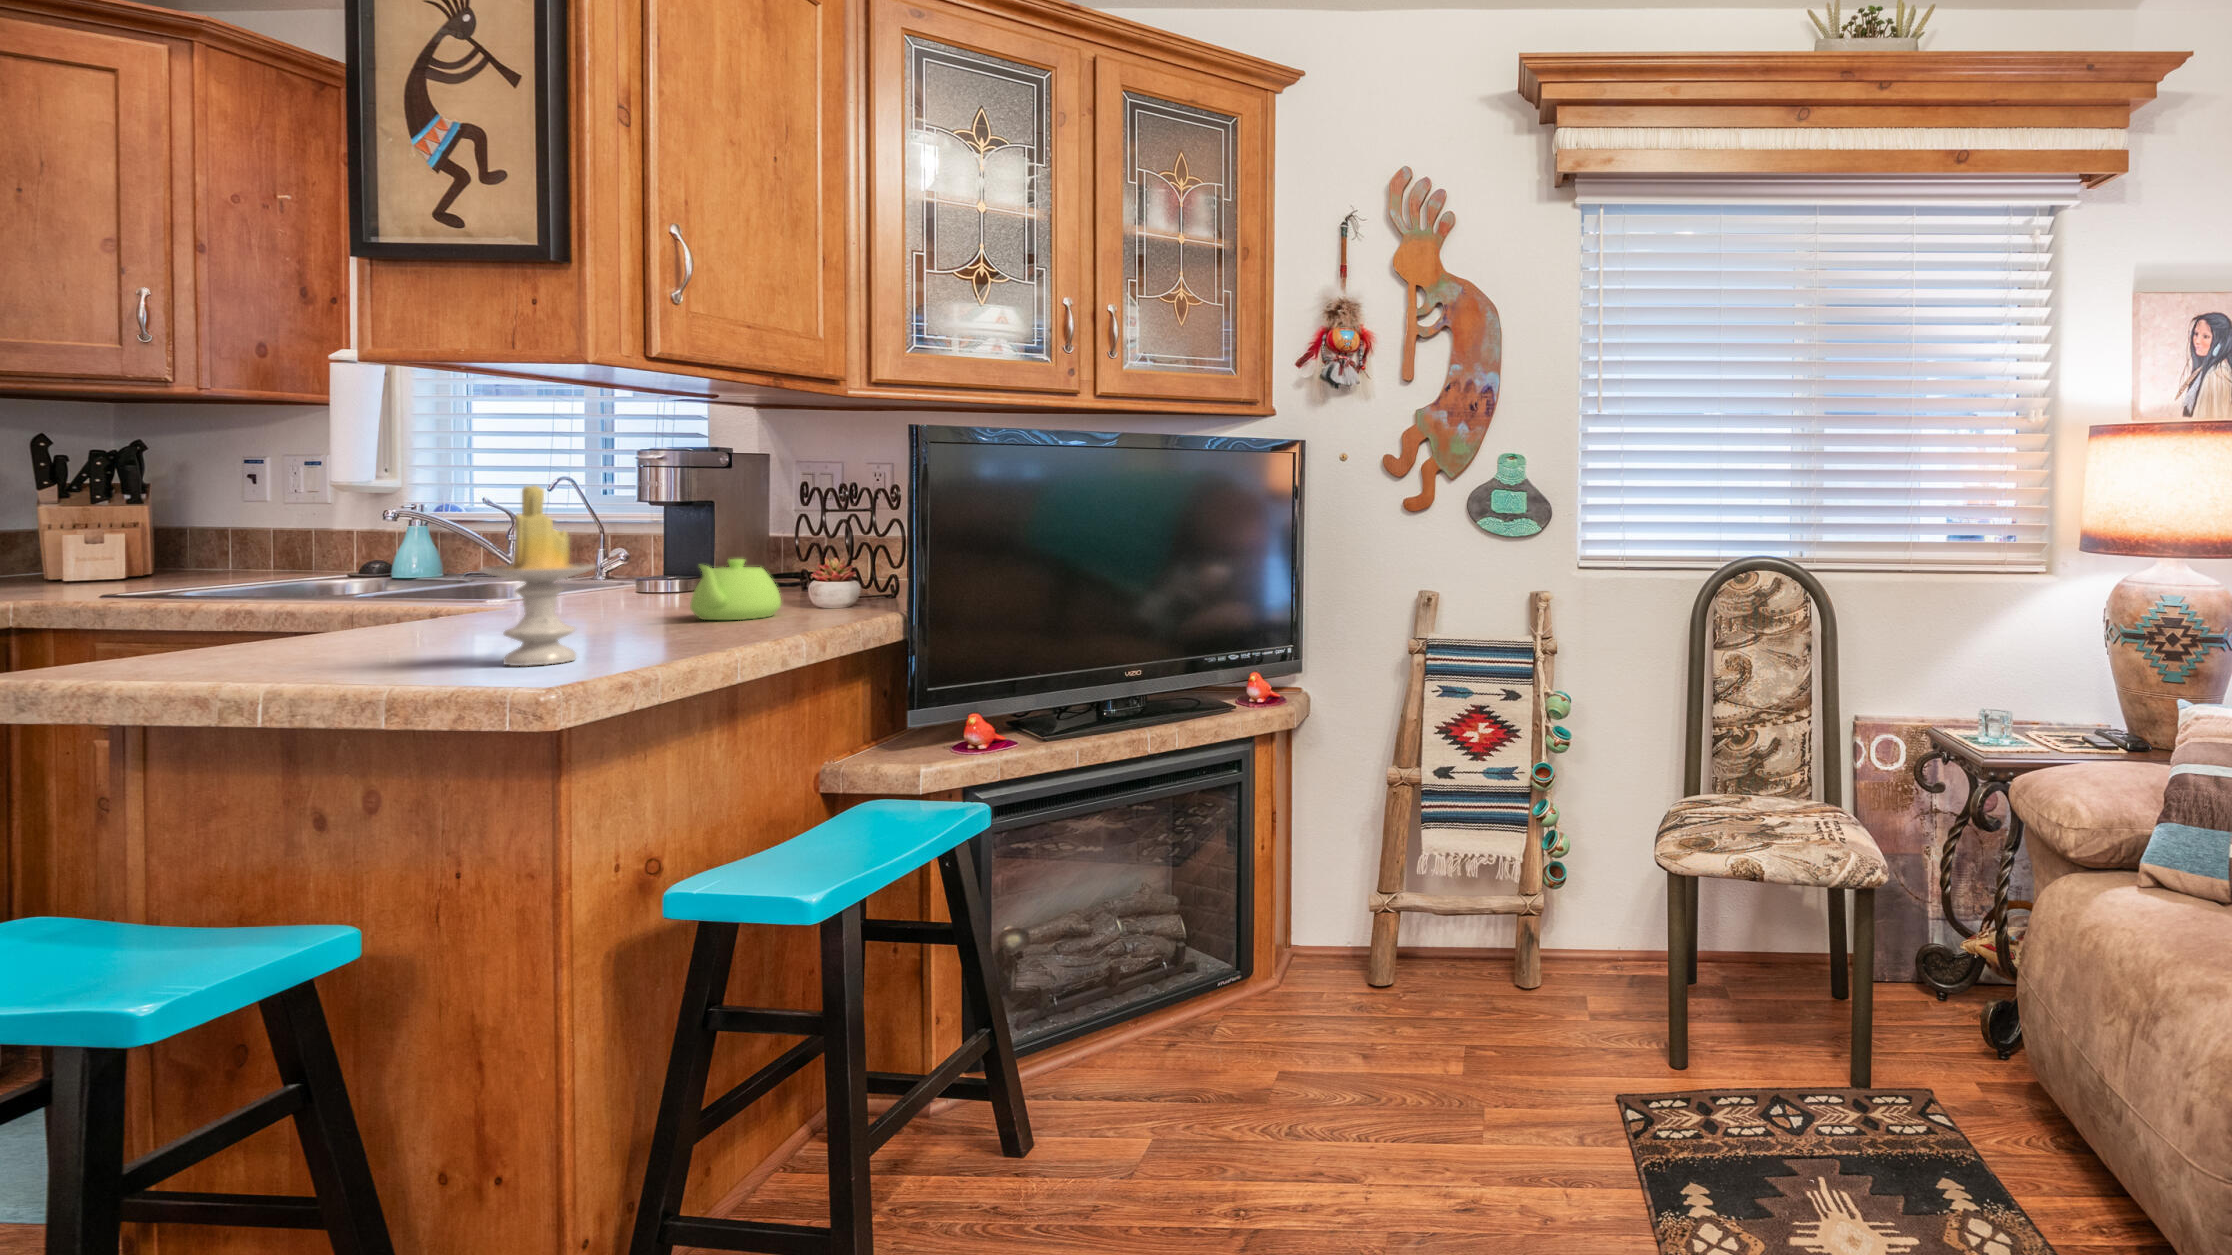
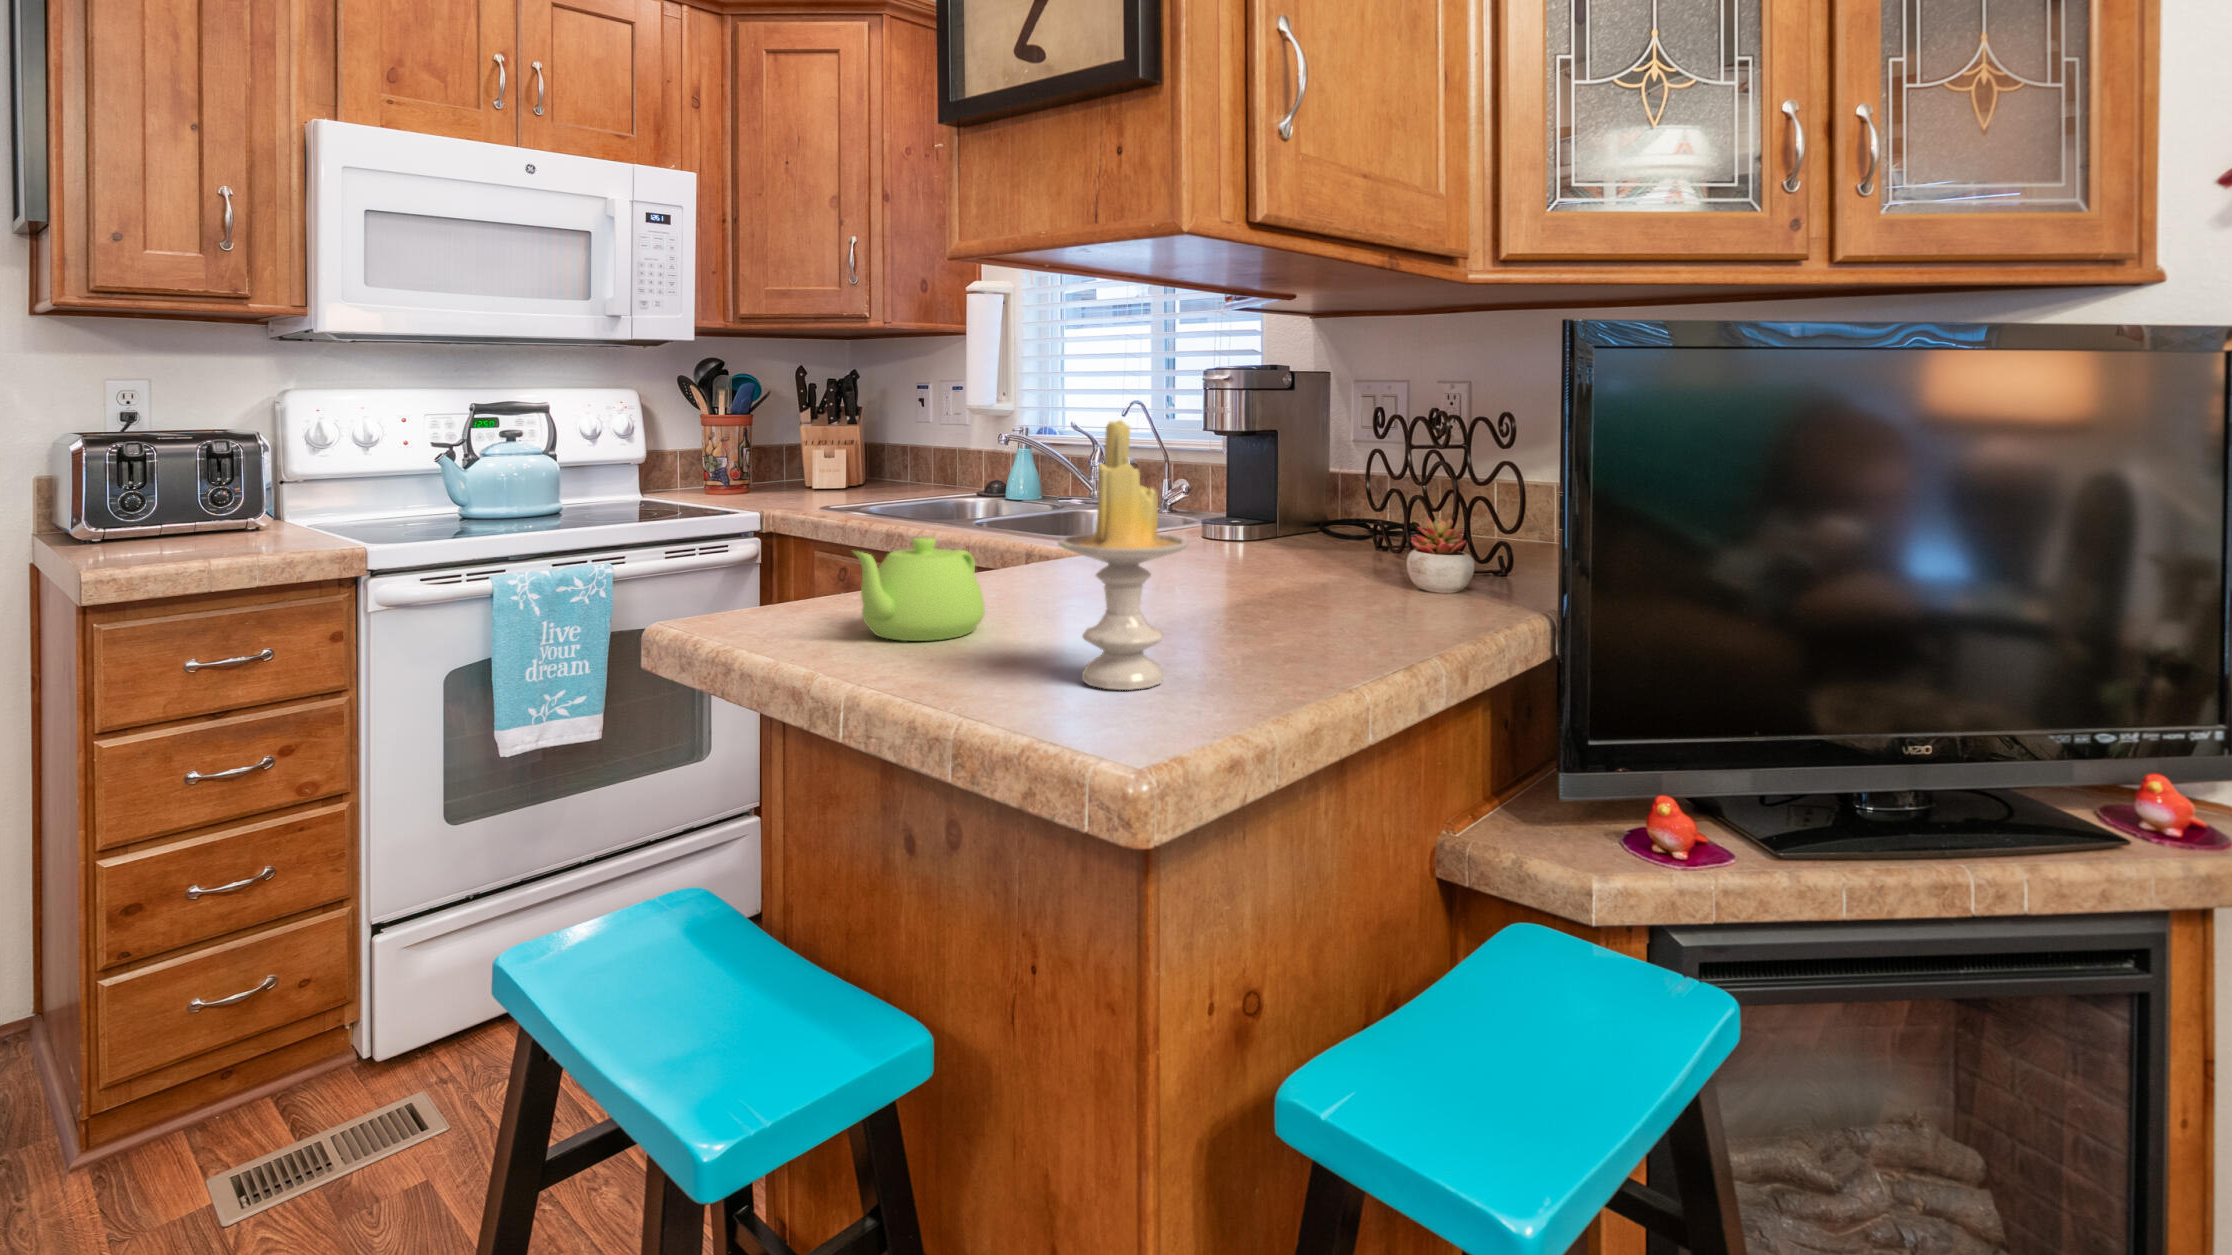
teapot: present [690,559,781,620] -> present [853,537,985,641]

